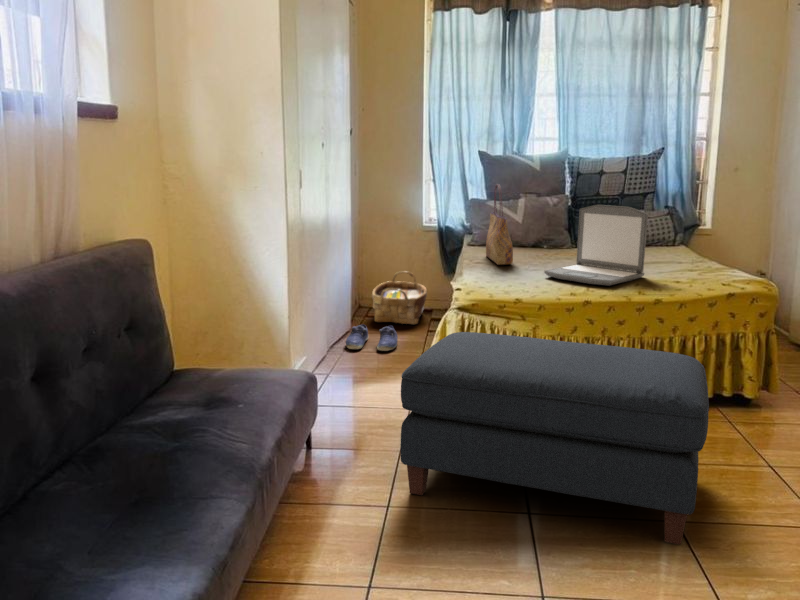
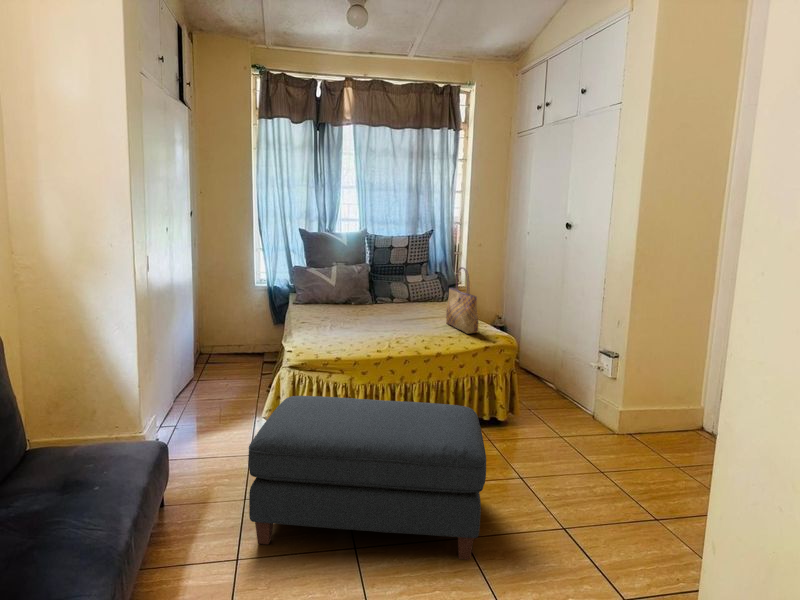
tote bag: present [486,184,513,265] -> present [446,267,478,334]
laptop: present [544,205,648,286] -> none [355,279,429,343]
woven basket: present [372,271,427,324] -> none [213,323,260,368]
shoe: present [346,324,398,351] -> none [192,373,237,397]

